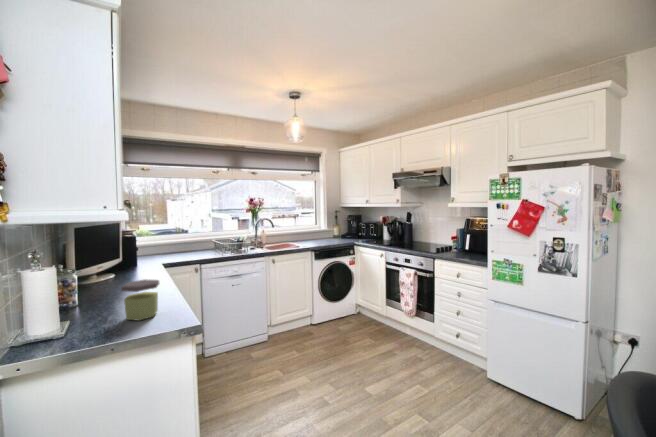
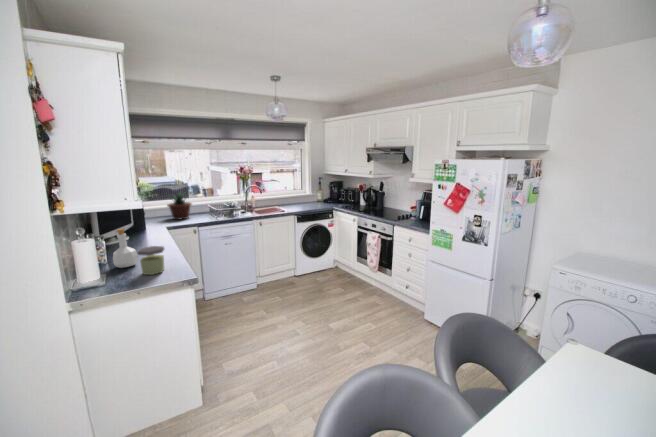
potted plant: none [156,225,196,257] -> present [167,194,192,220]
bottle: none [87,257,122,311] -> present [113,228,138,268]

